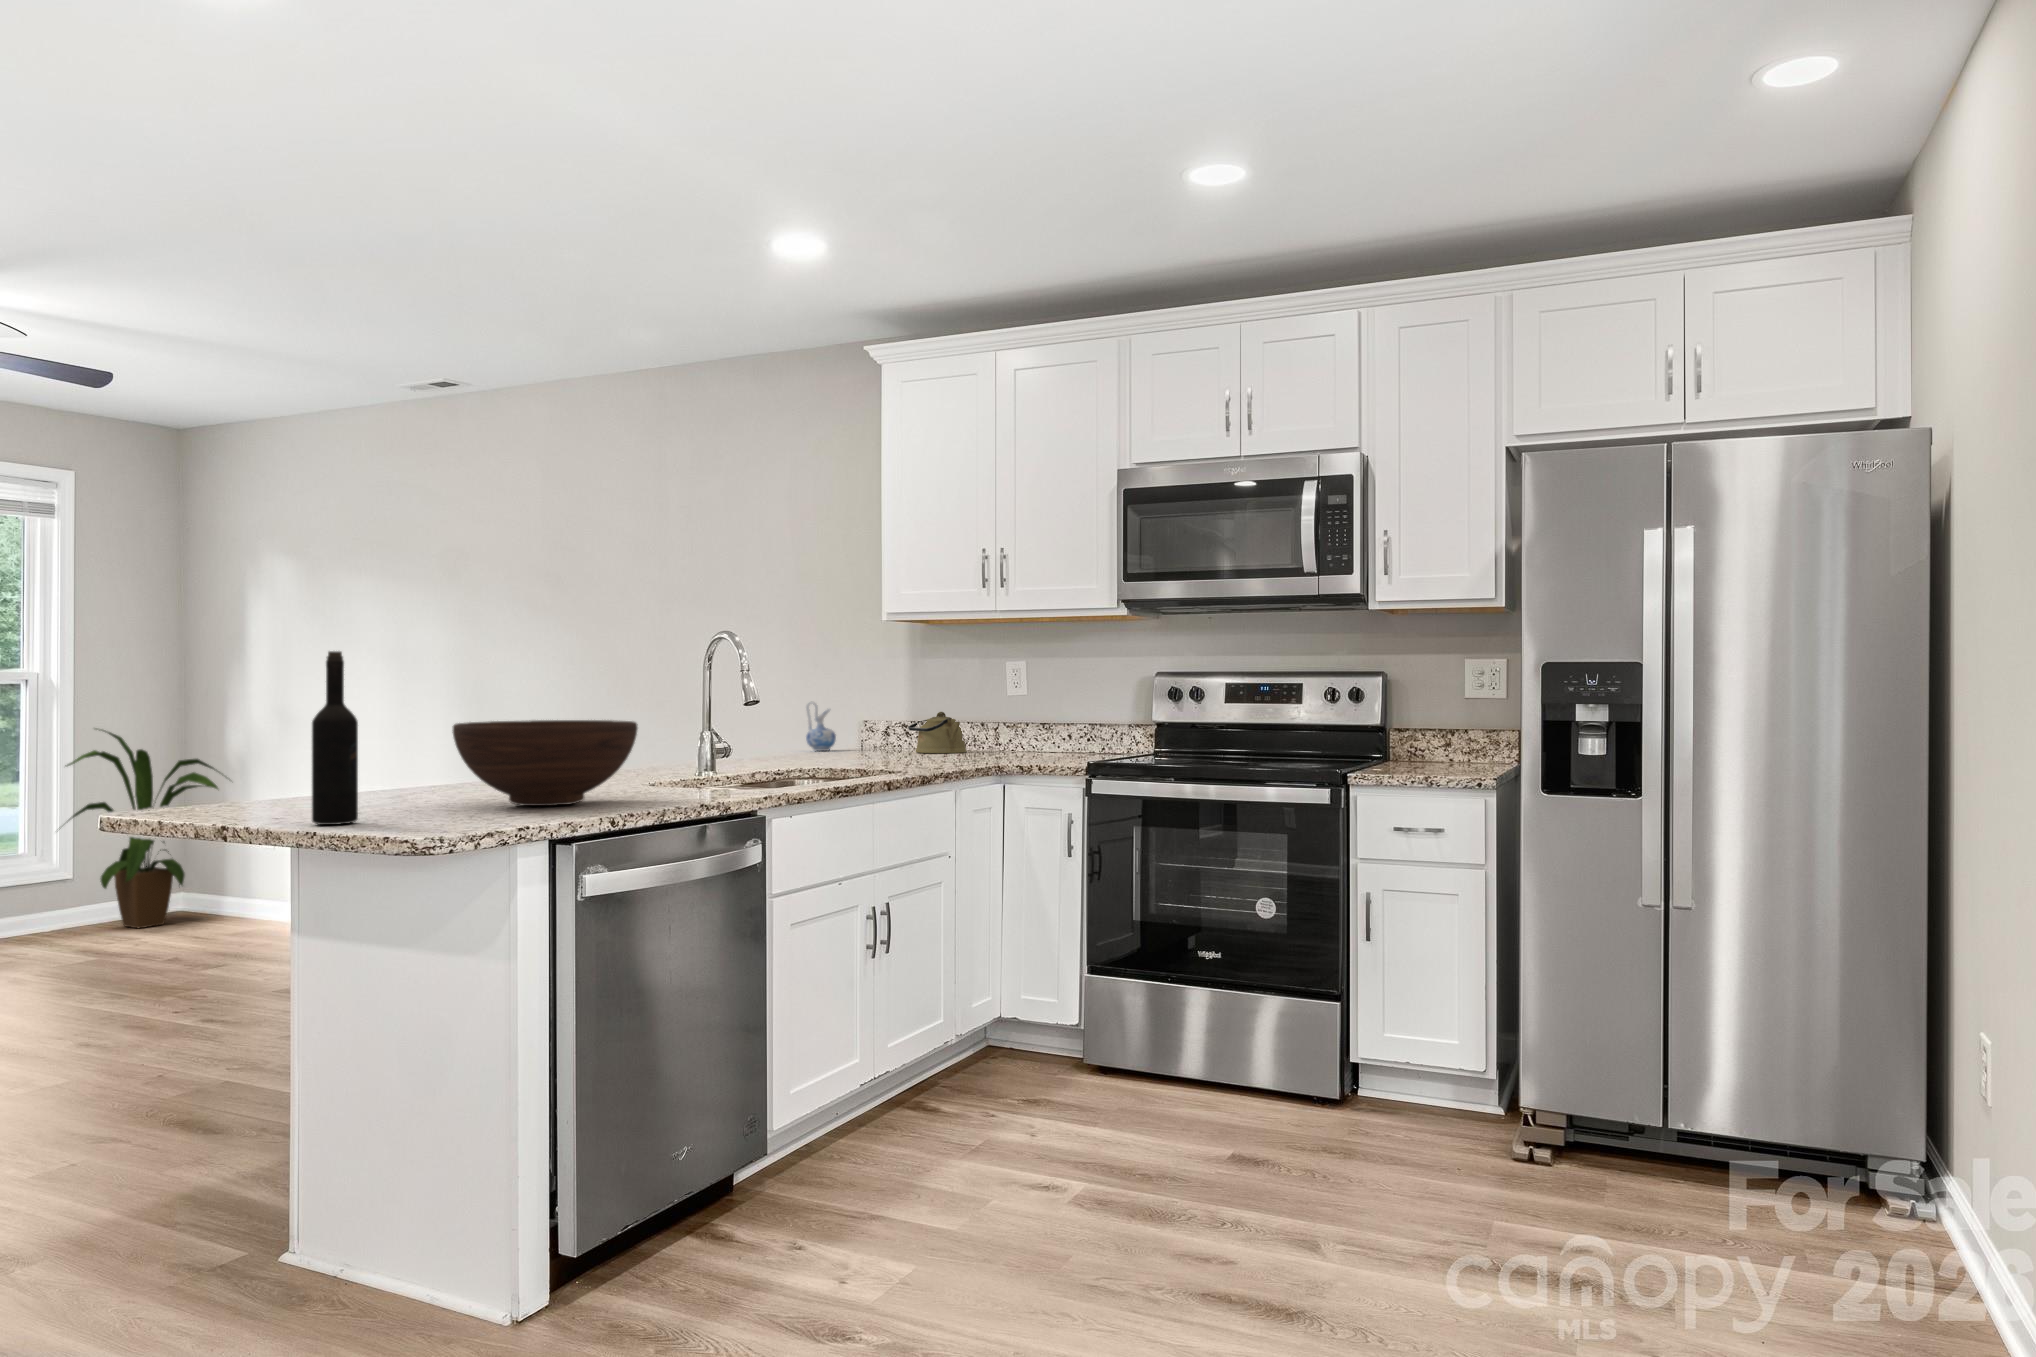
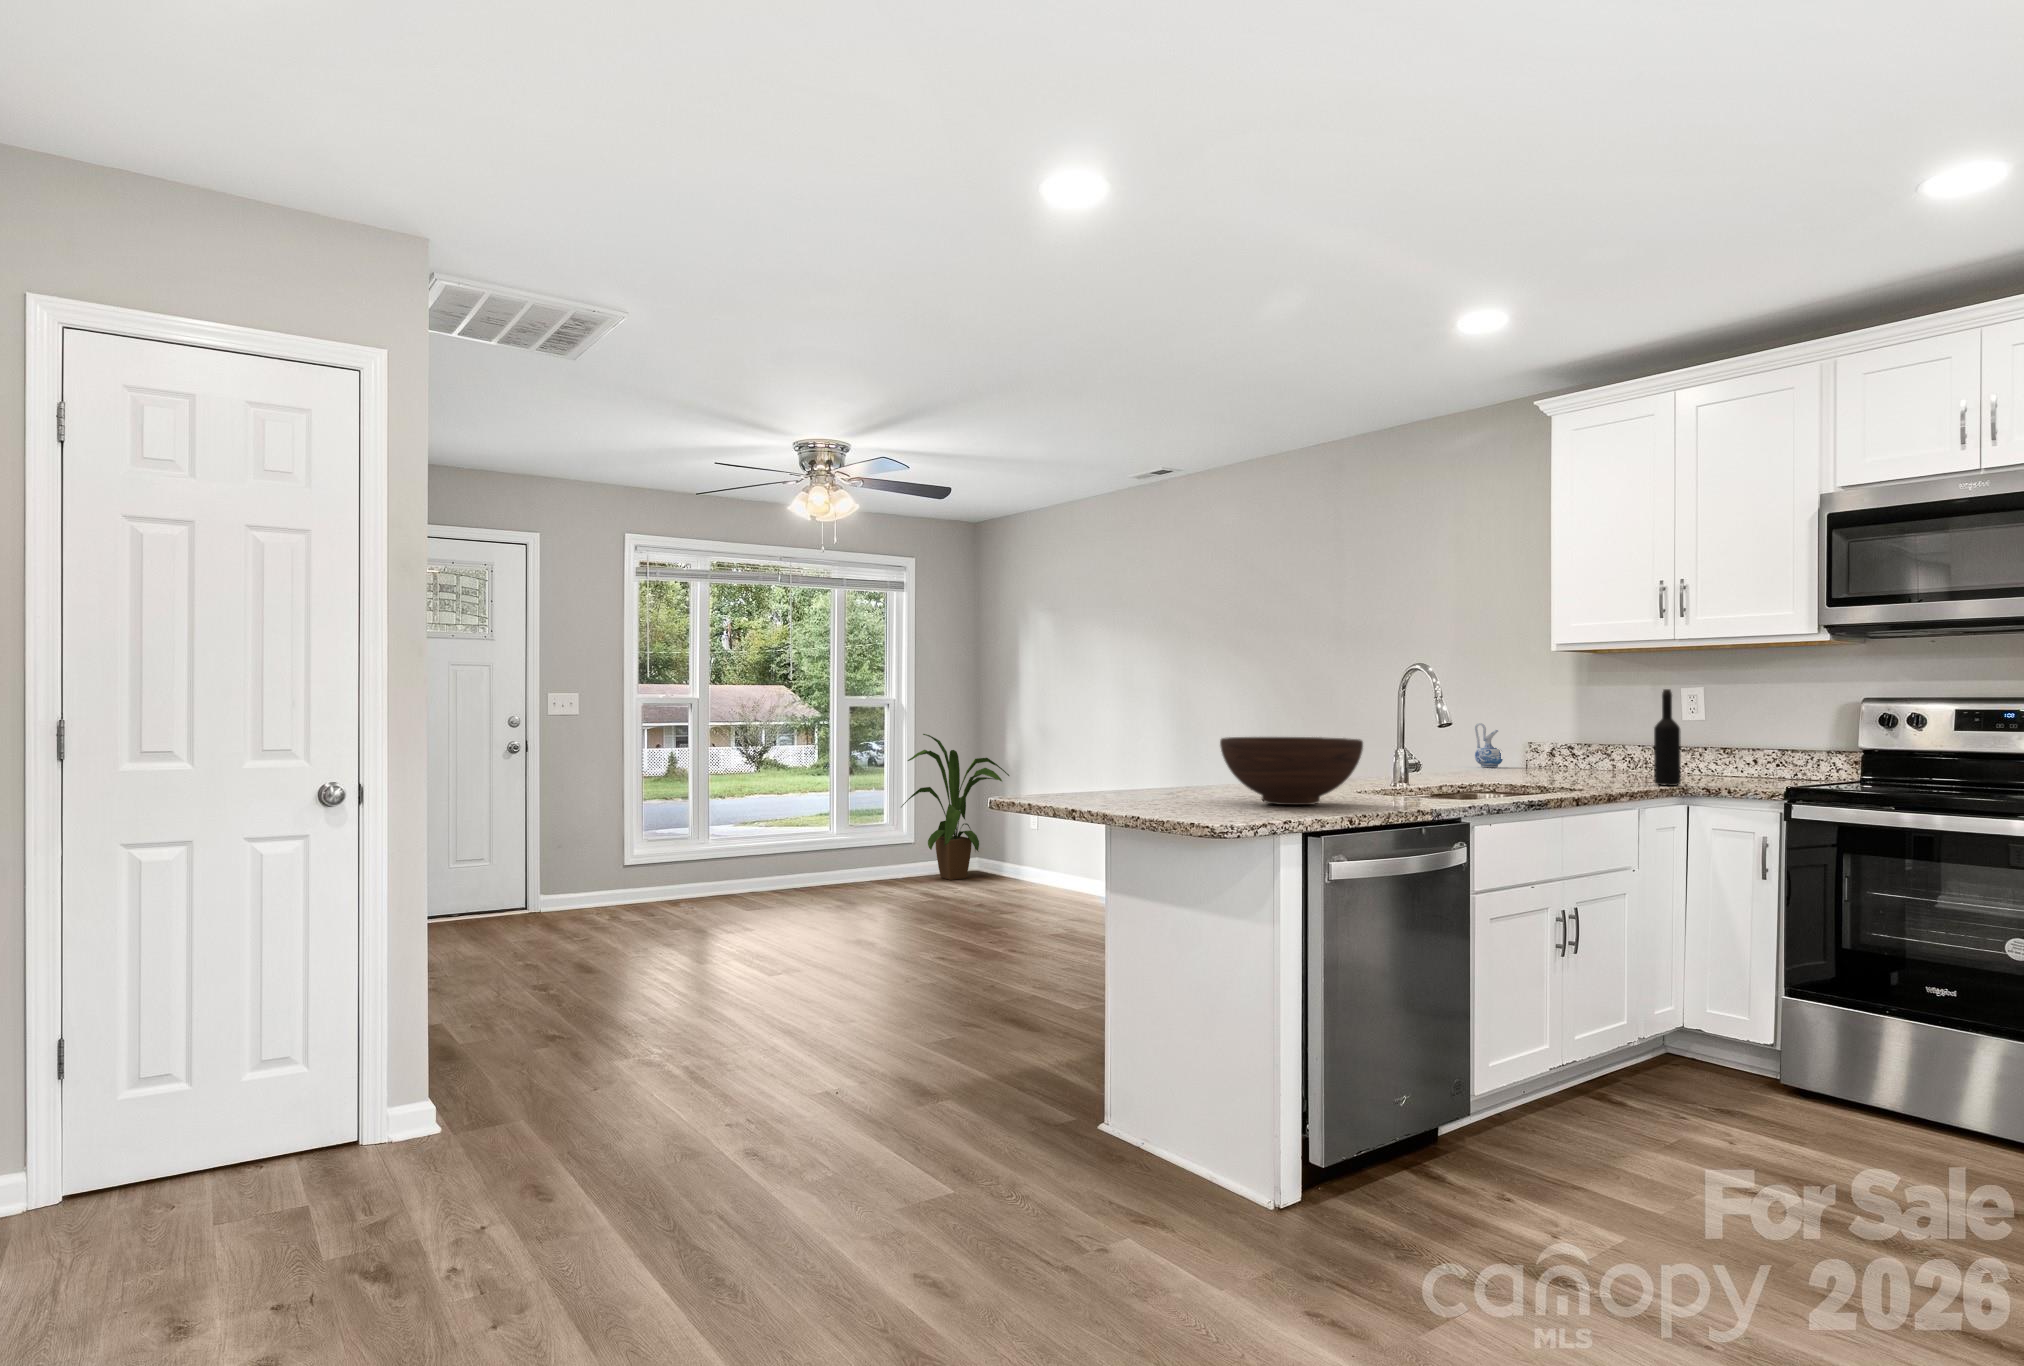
wine bottle: present [312,651,358,825] -> present [1654,689,1681,786]
kettle: present [908,712,966,753] -> none [1577,735,1638,774]

